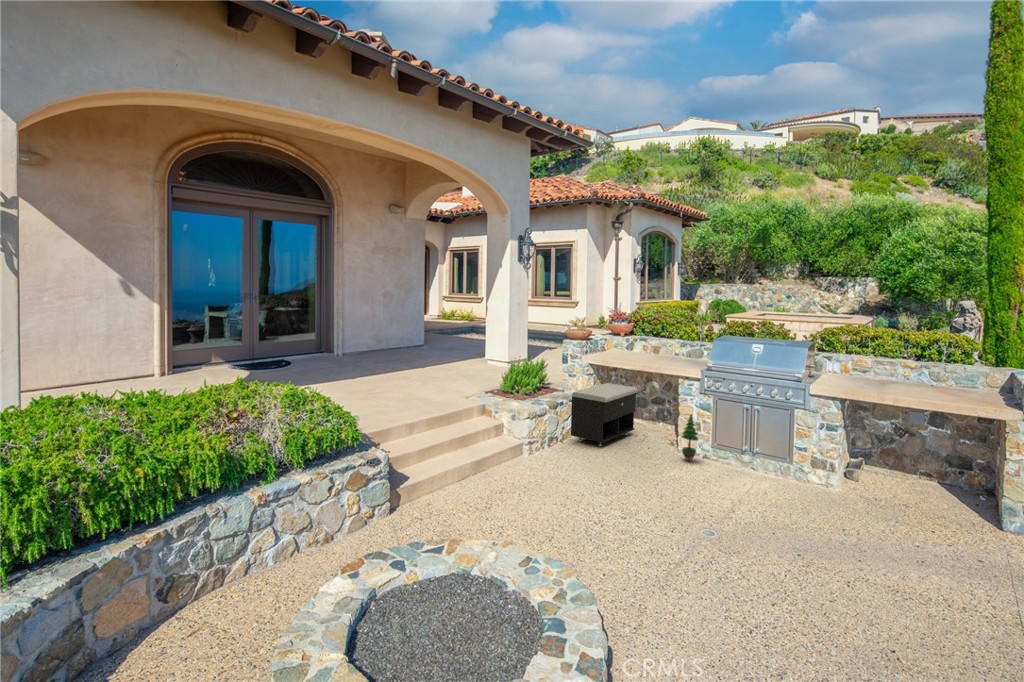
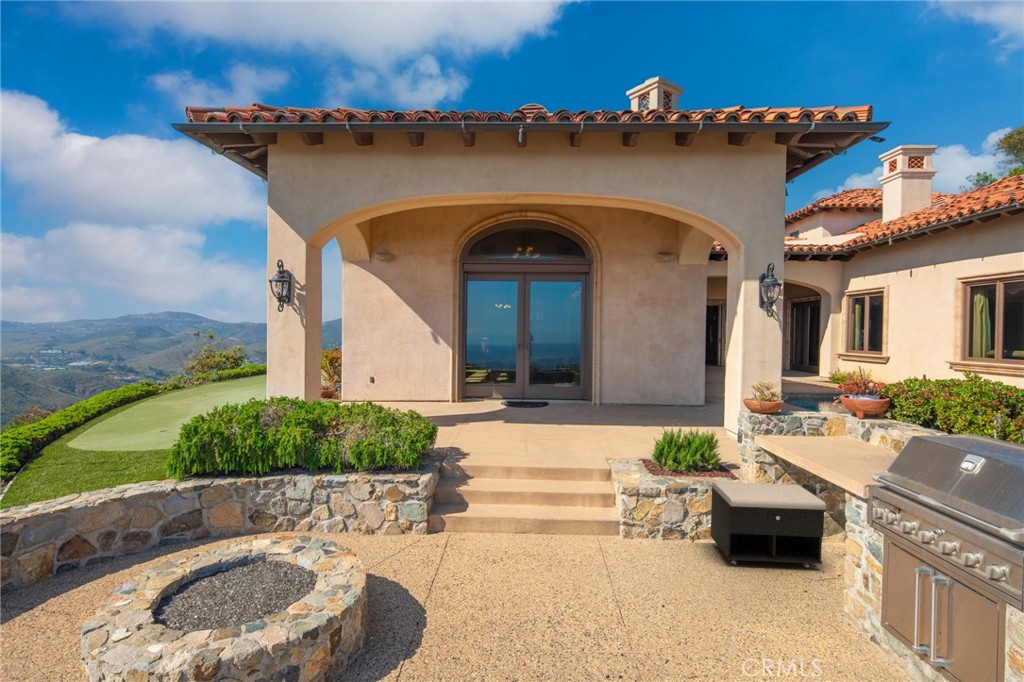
potted tree: present [681,415,698,460] -> none [809,565,842,641]

